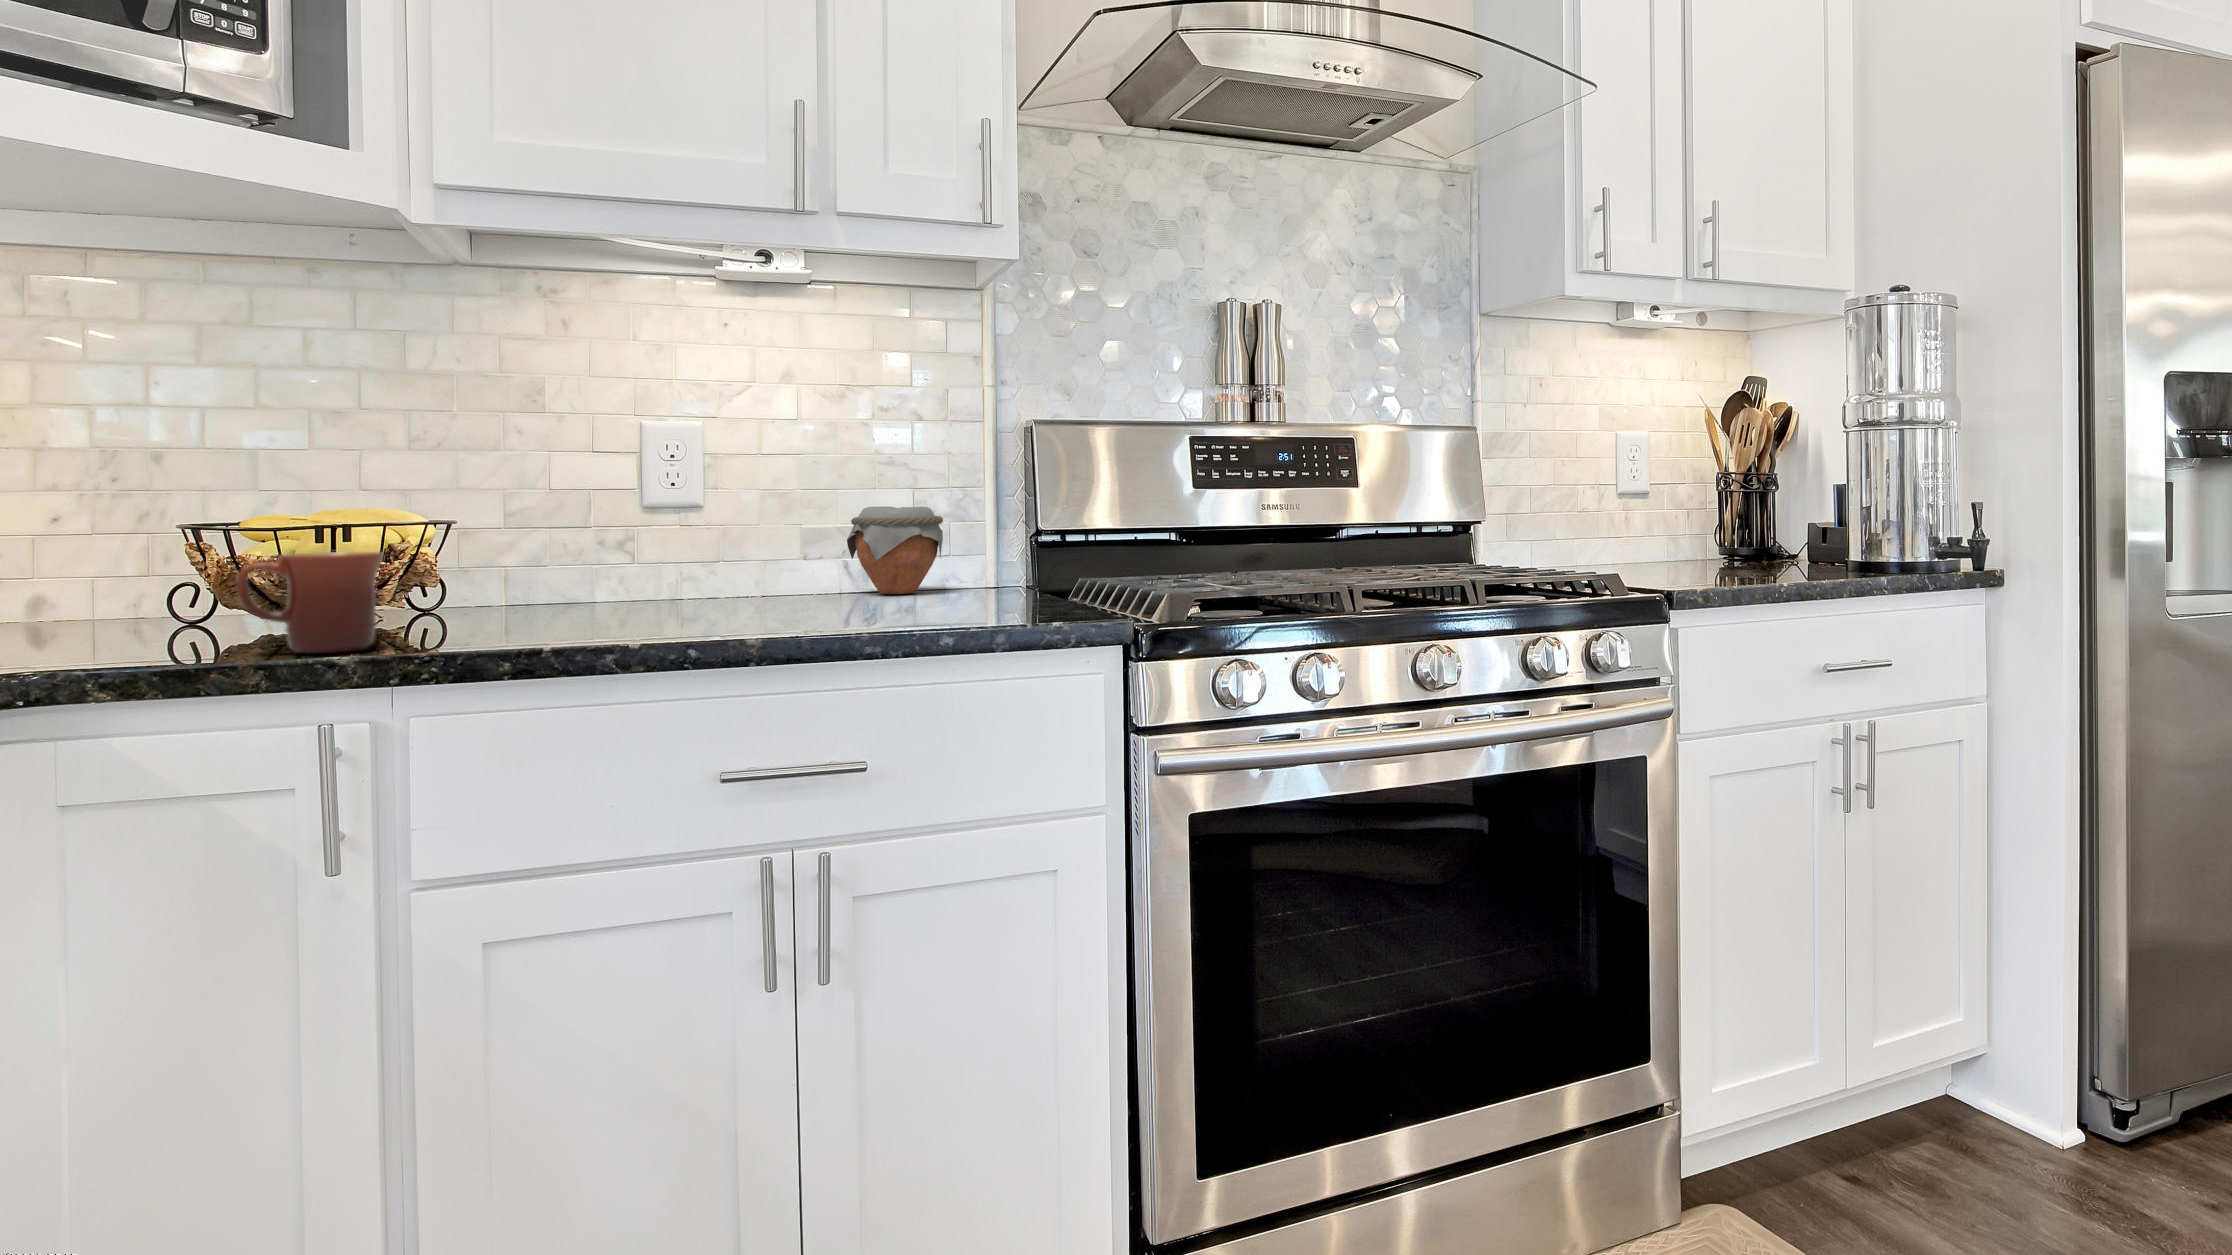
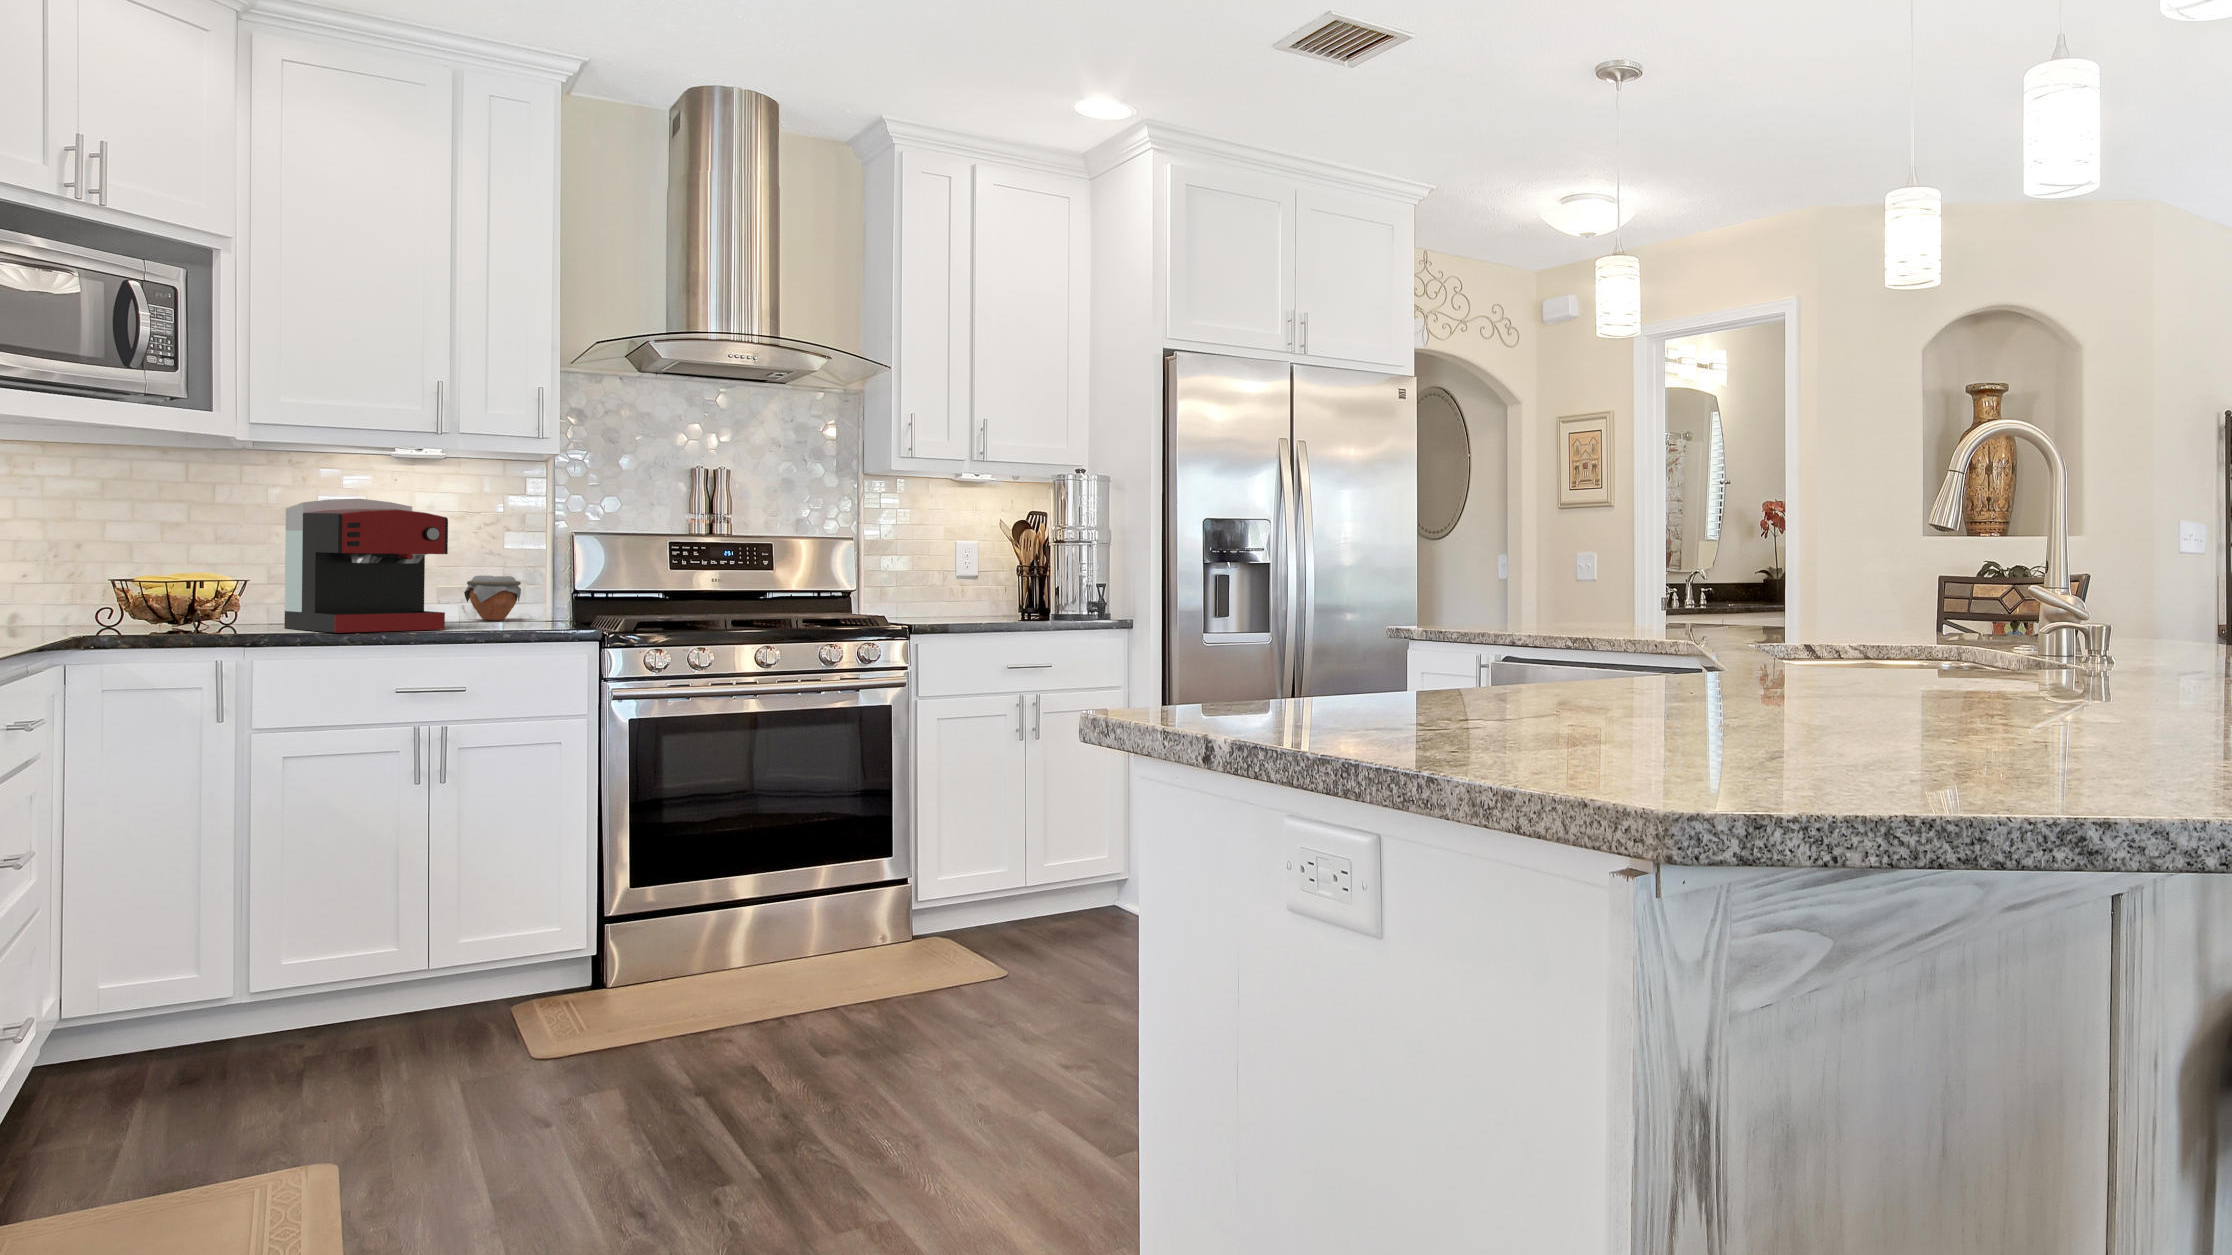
coffee maker: none [512,345,821,640] -> present [284,499,448,633]
mug: present [237,552,383,653] -> none [165,592,232,634]

